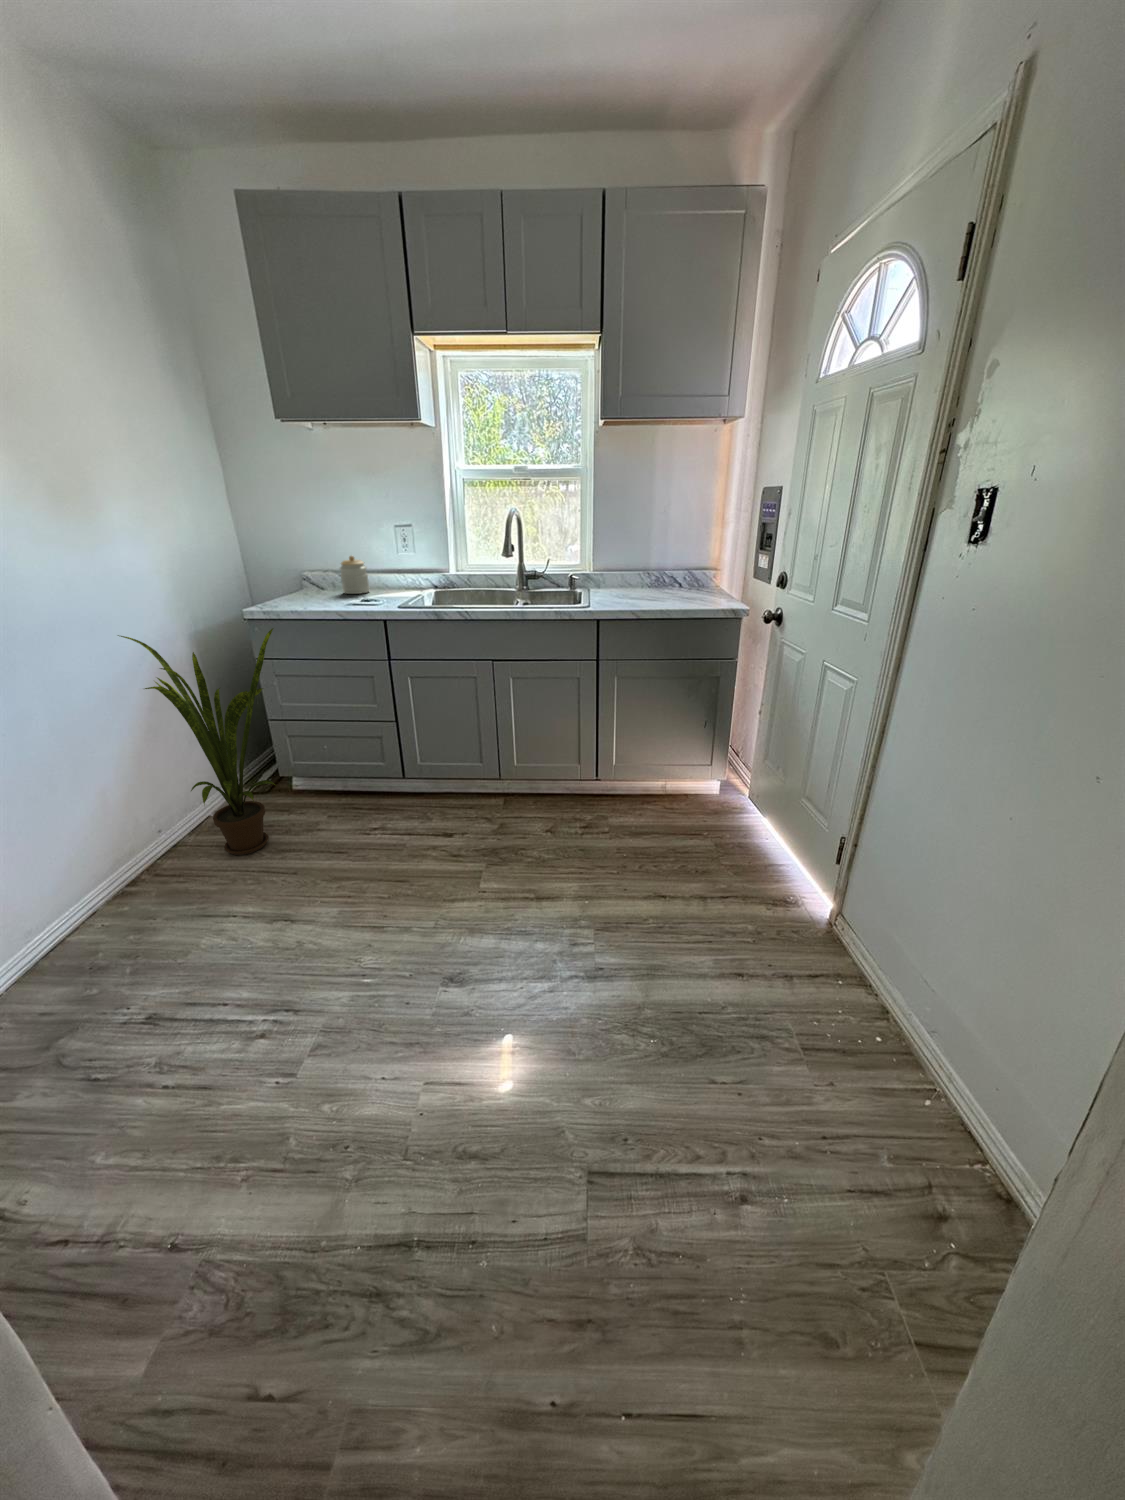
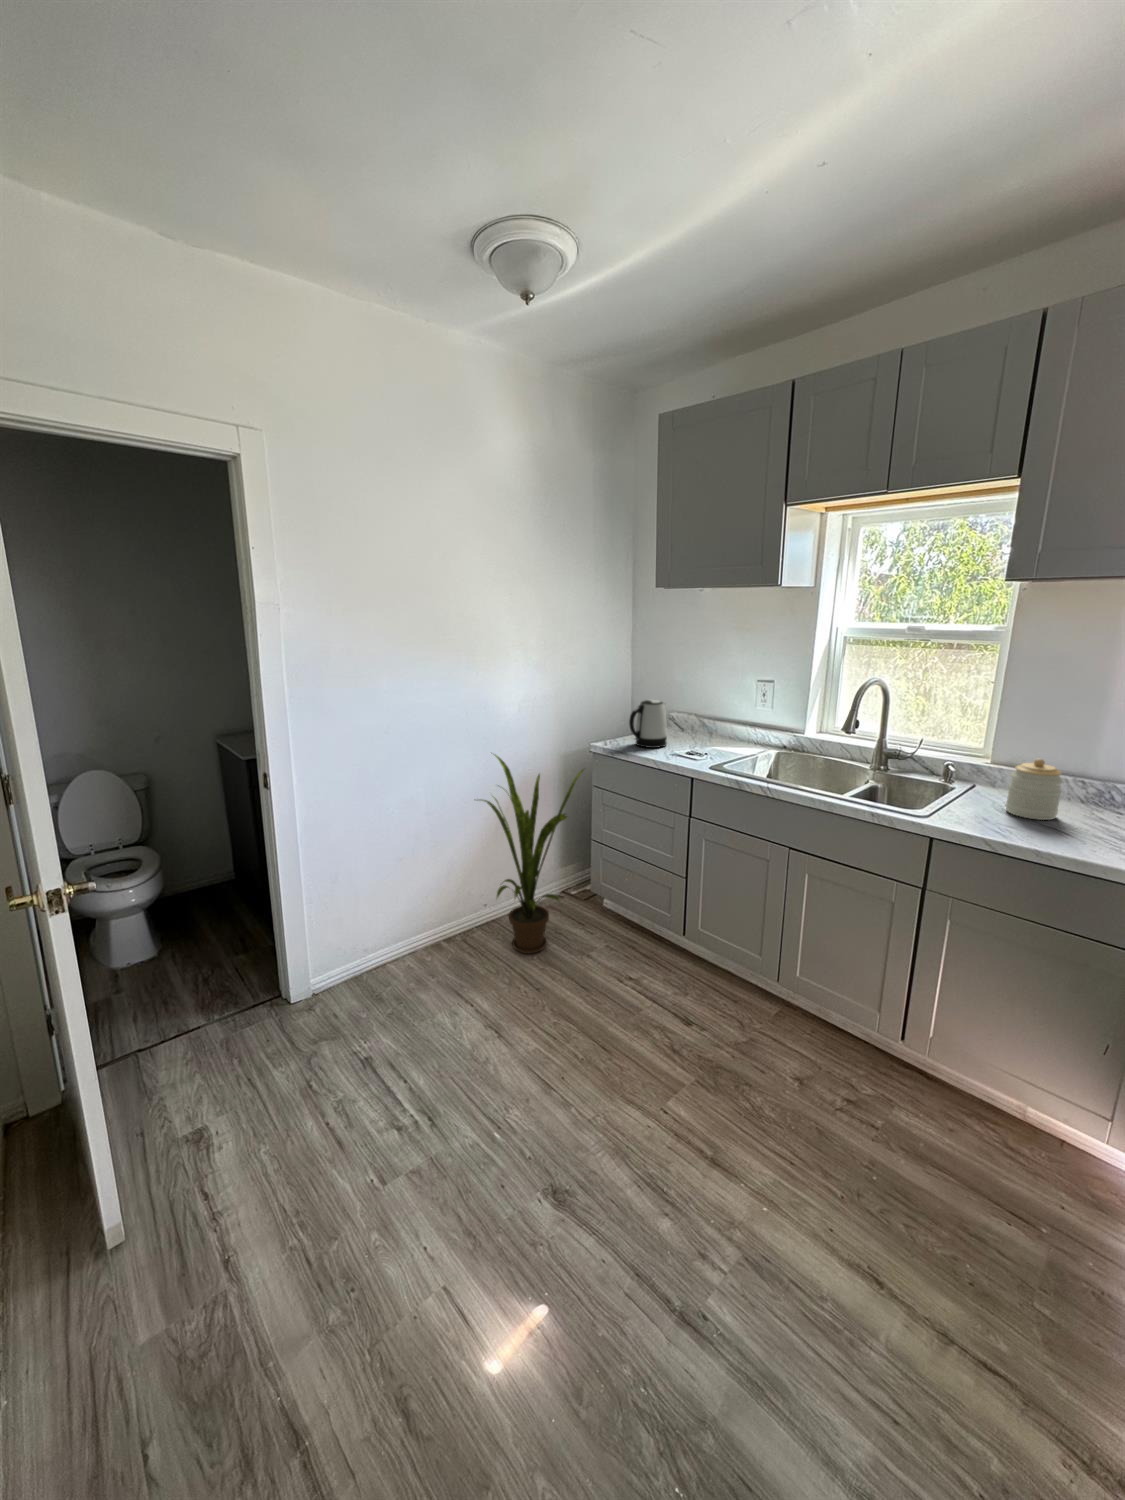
kettle: none [286,552,329,605] -> present [629,700,667,748]
jar: present [340,556,369,594] -> present [1006,759,1064,820]

